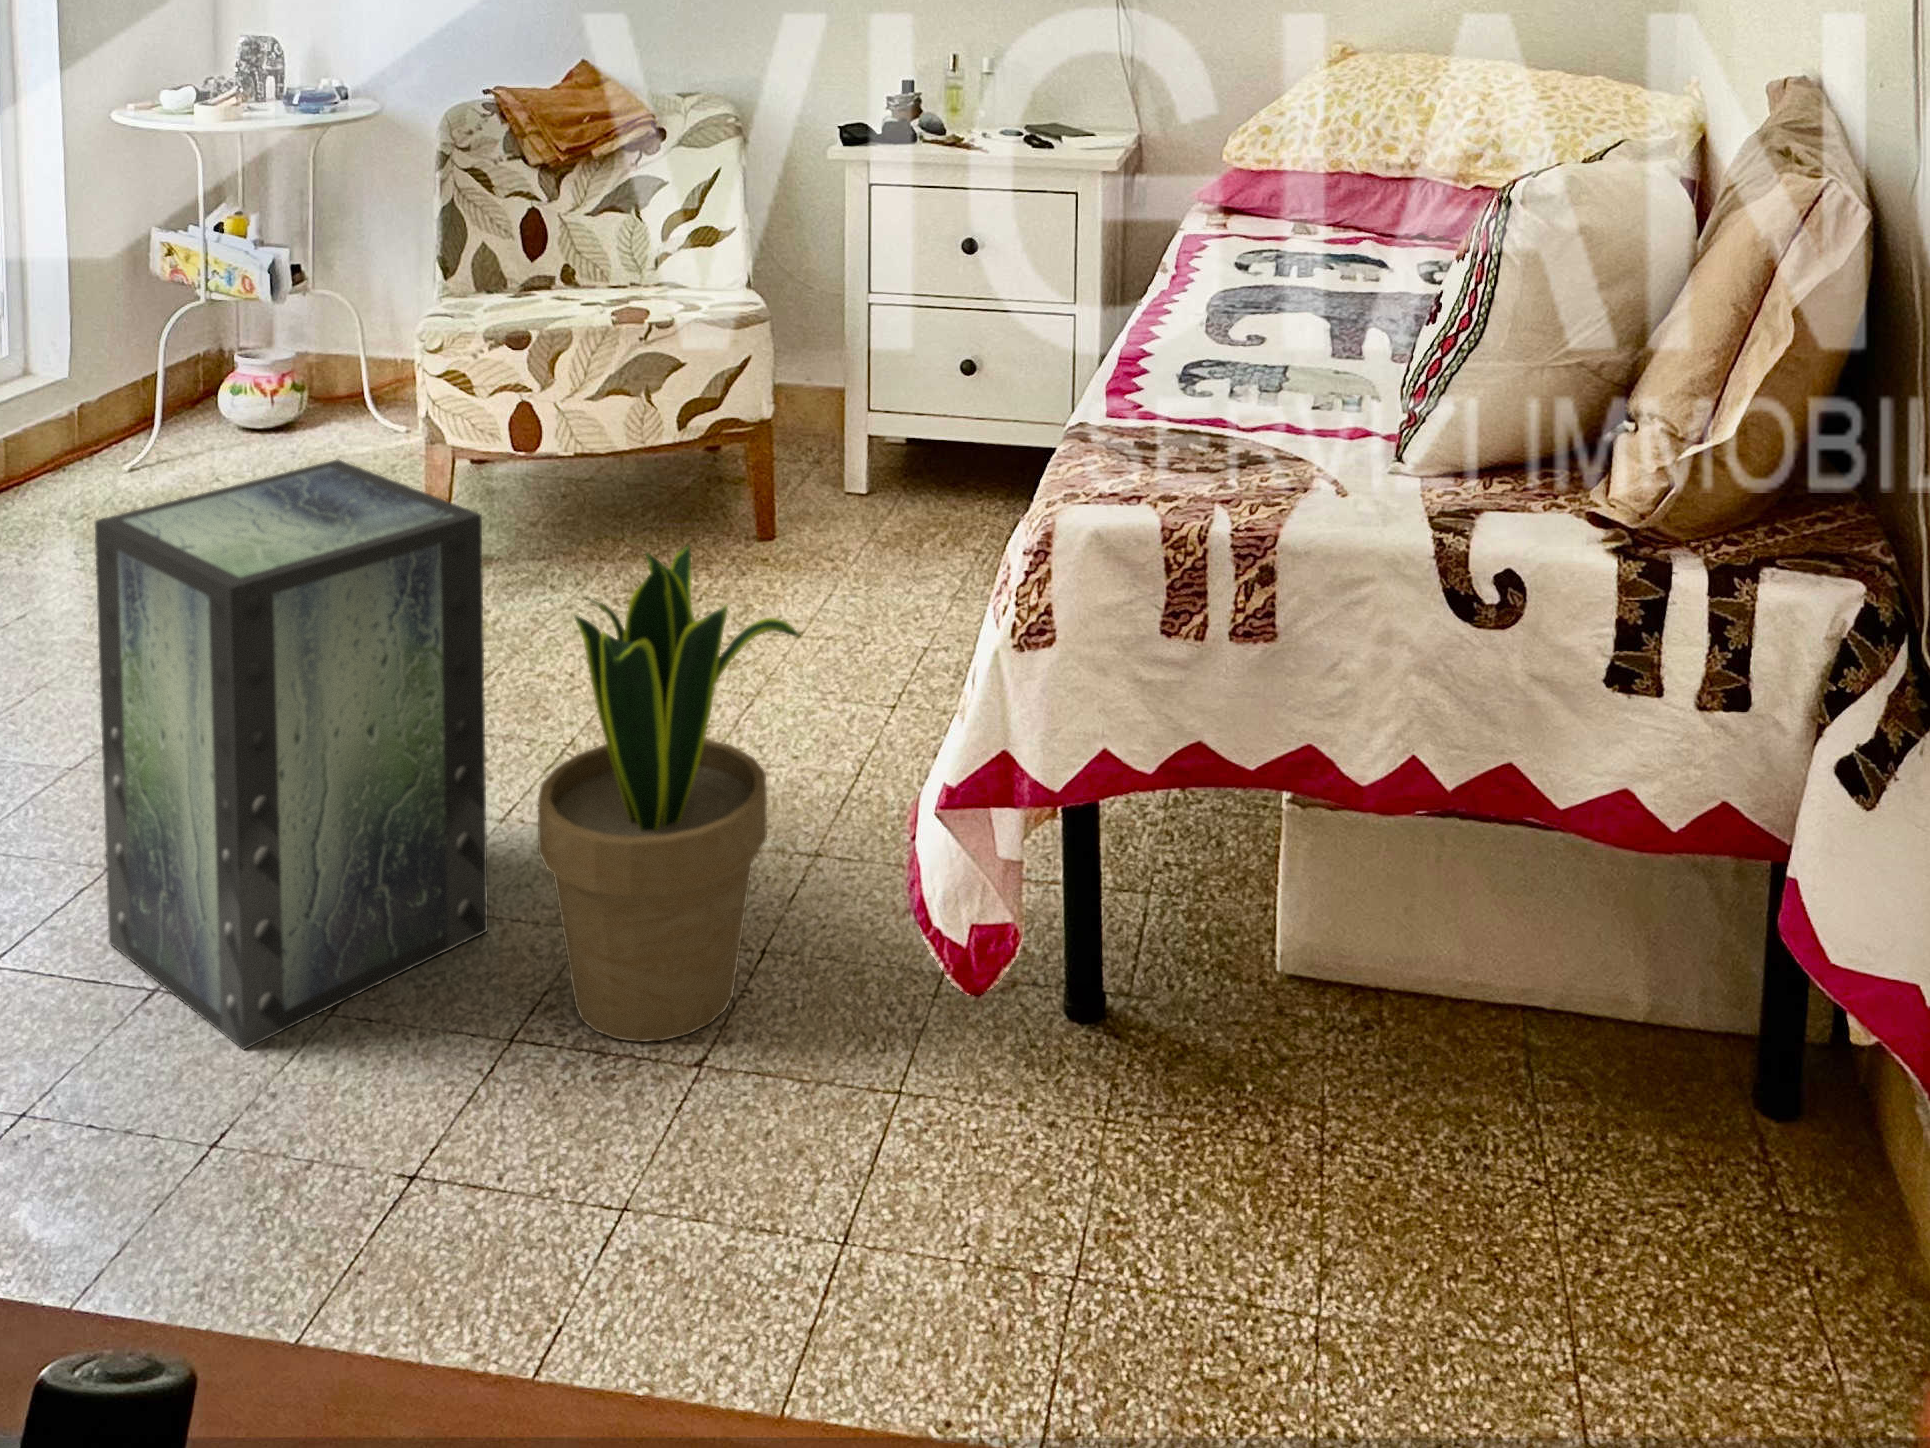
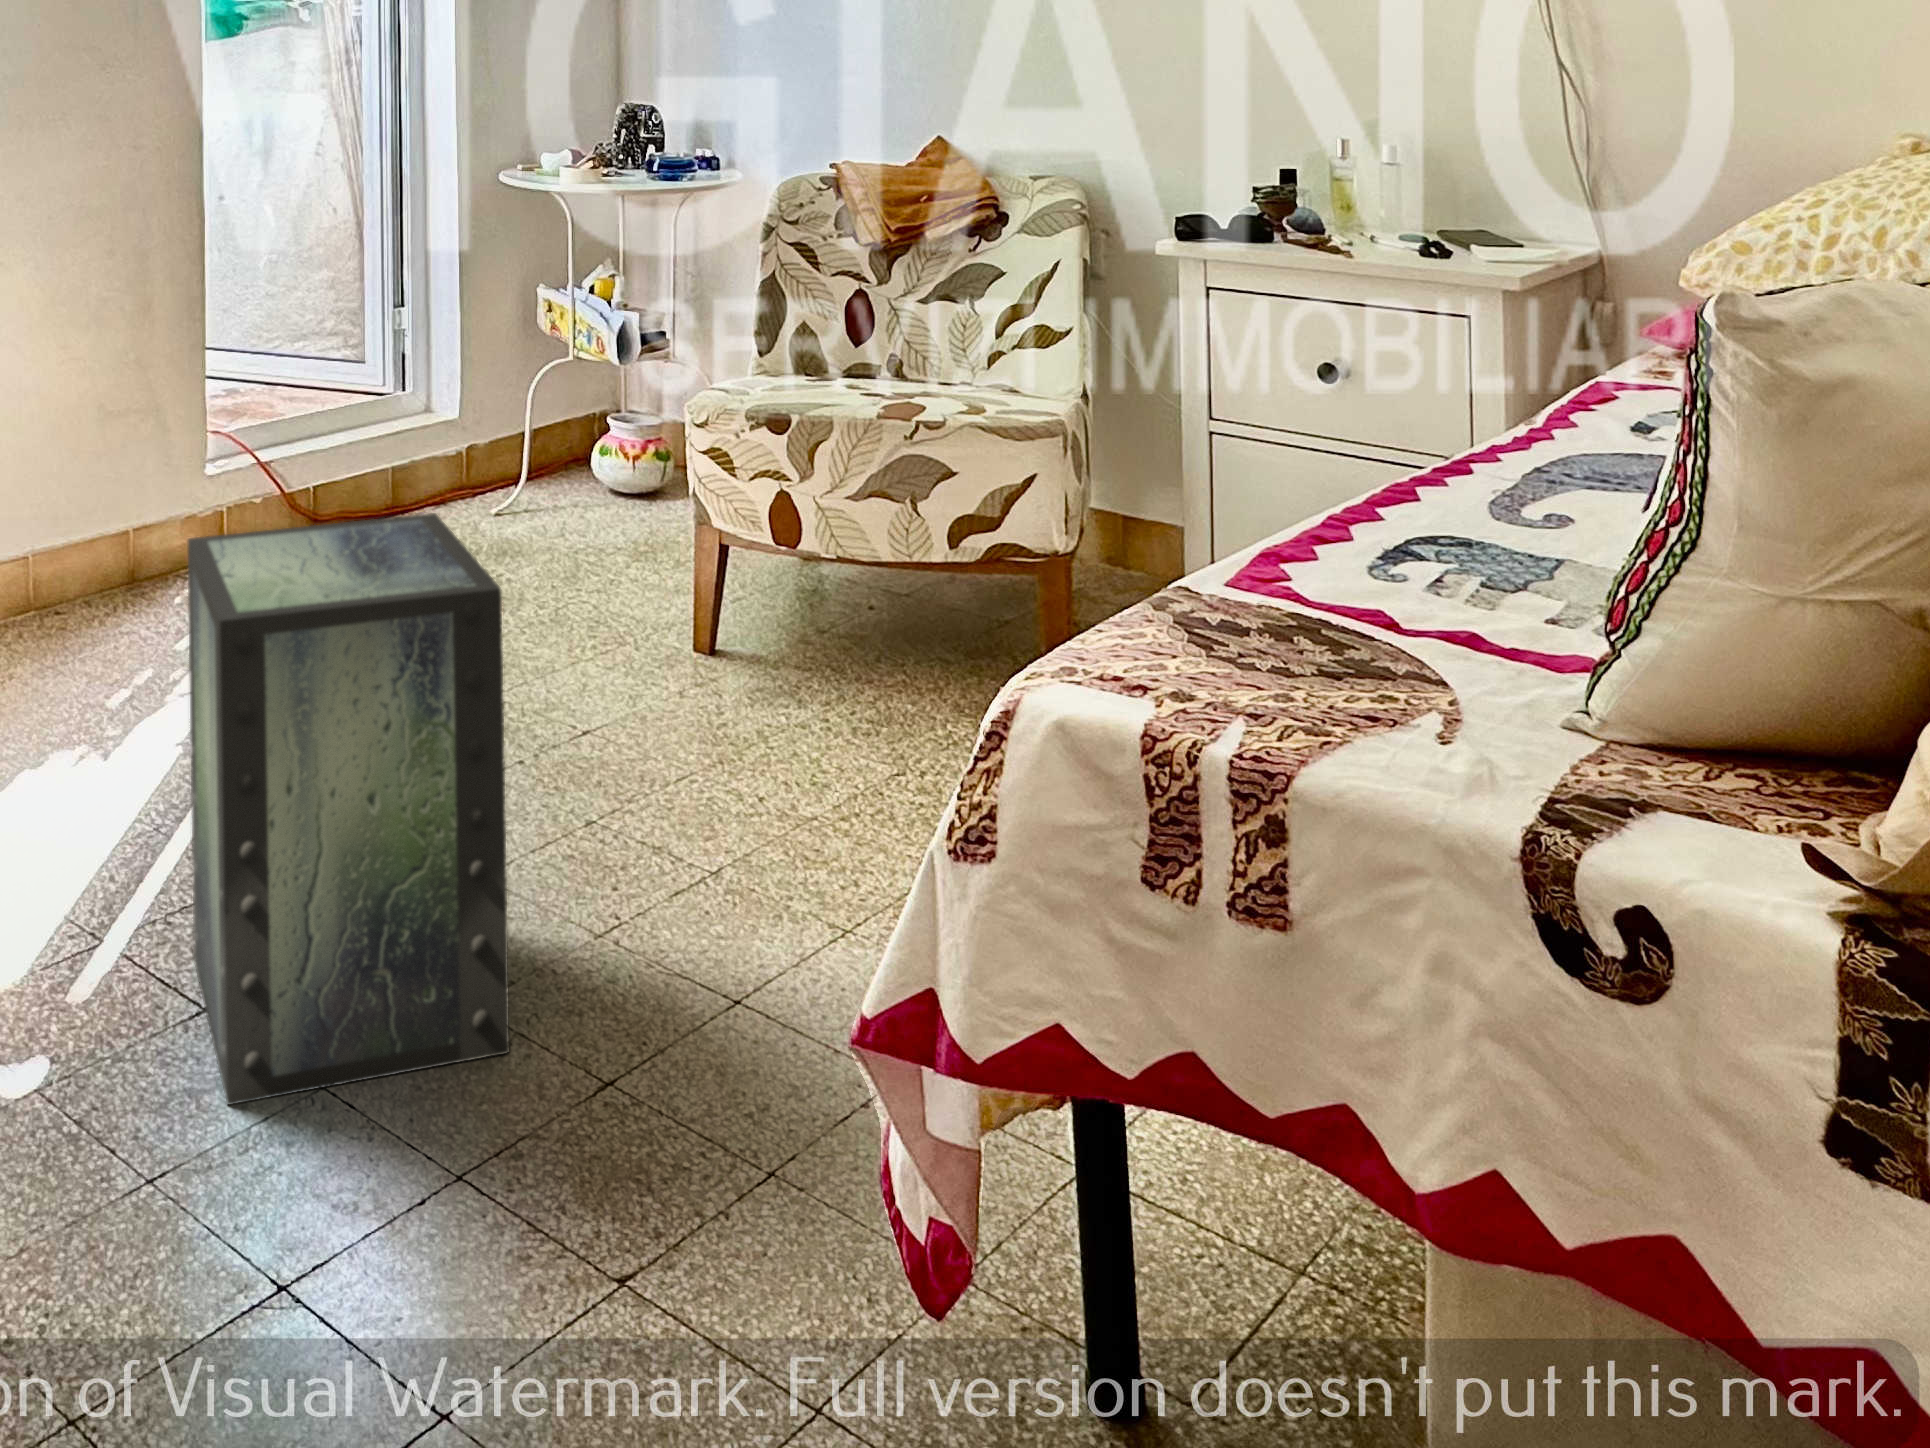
potted plant: present [538,545,800,1042] -> none [491,657,782,1239]

